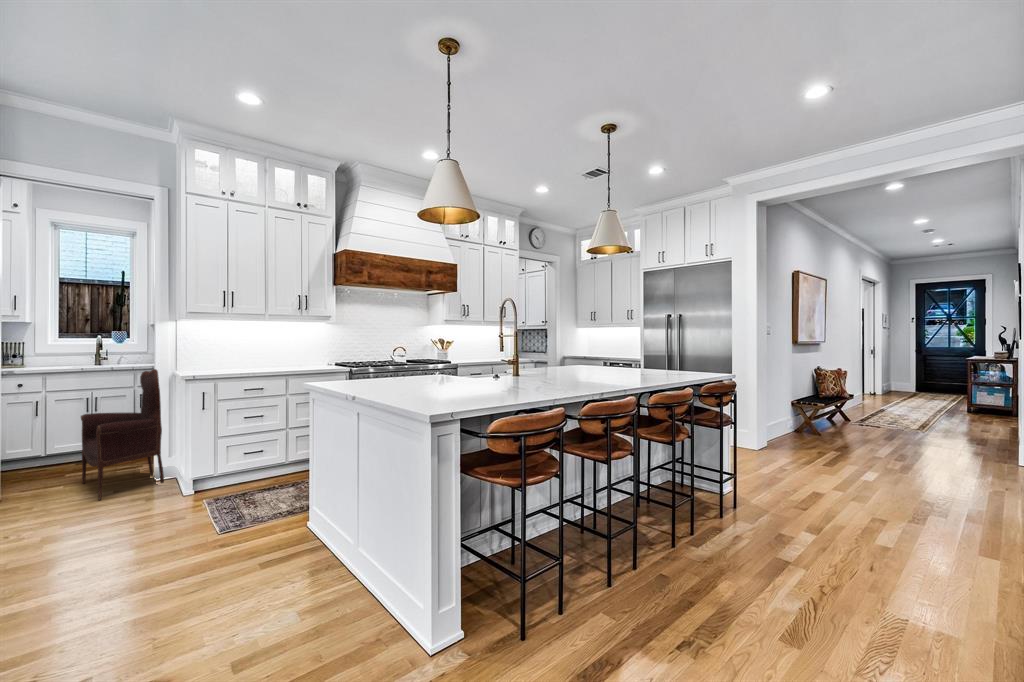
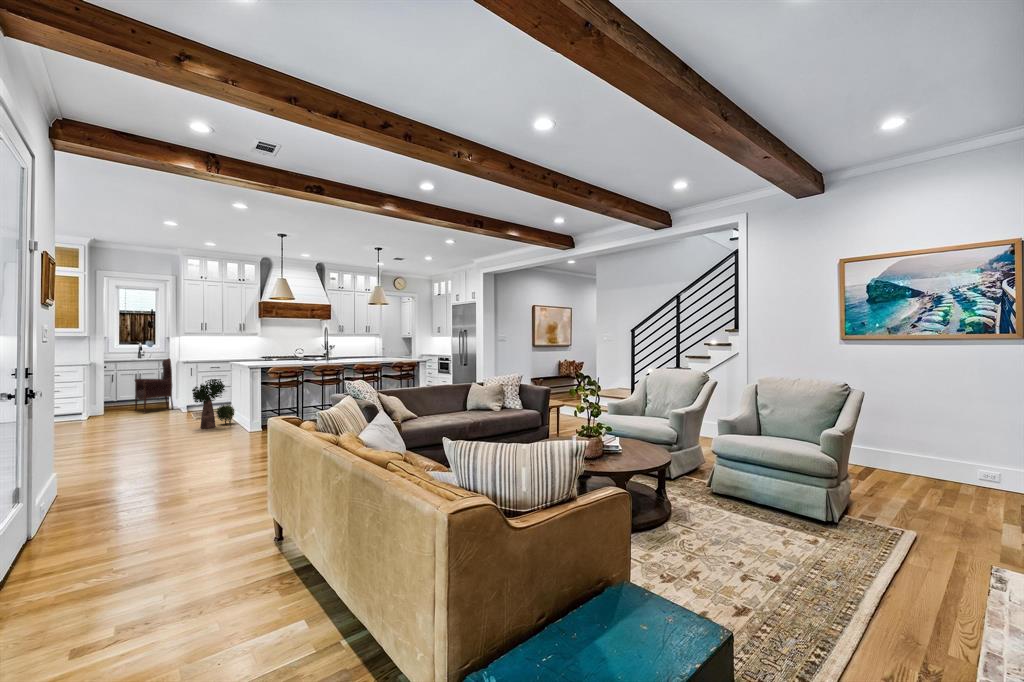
potted plant: none [218,454,329,605] -> present [192,379,234,428]

